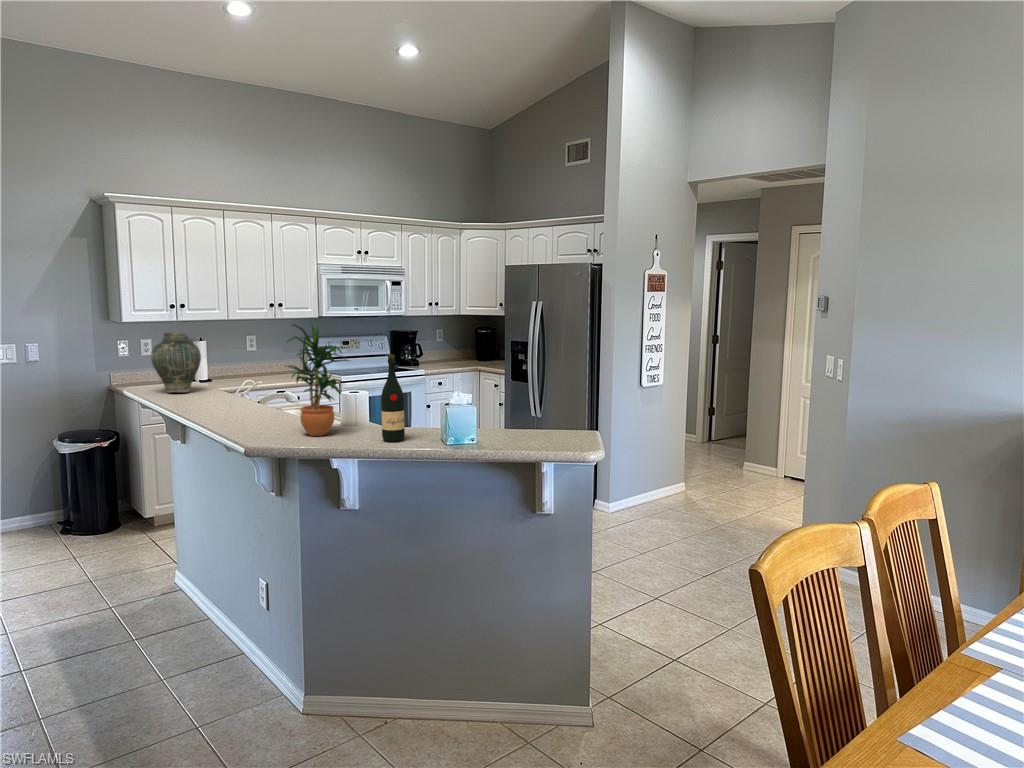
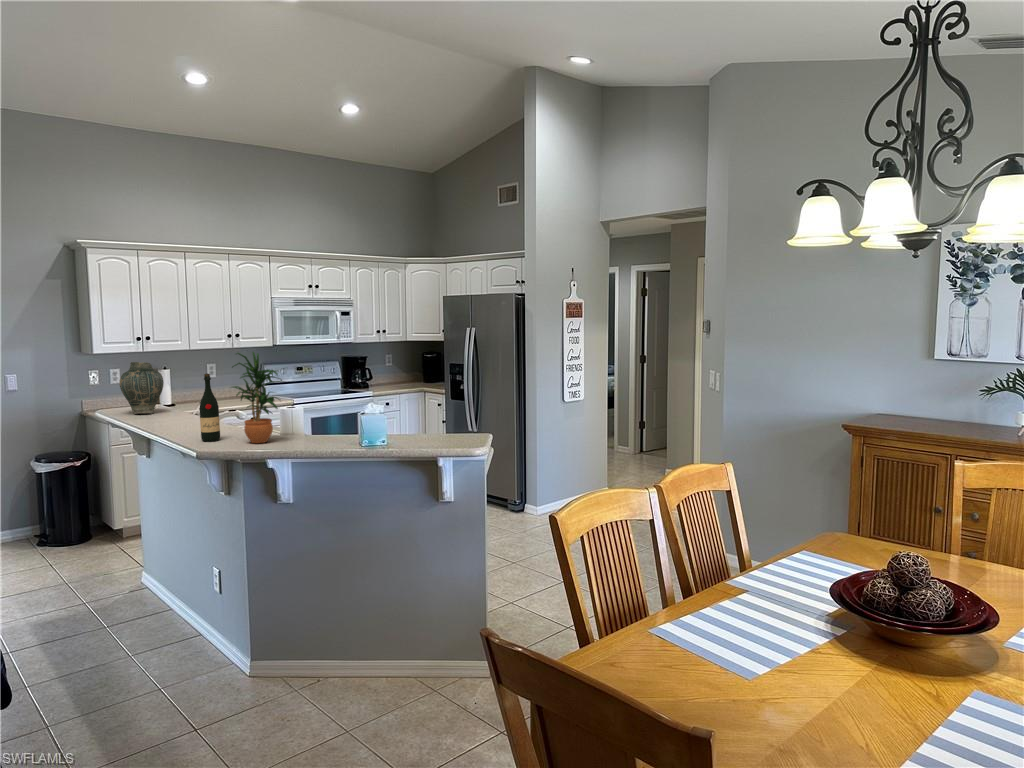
wine bottle: present [381,354,405,442] -> present [199,373,220,441]

